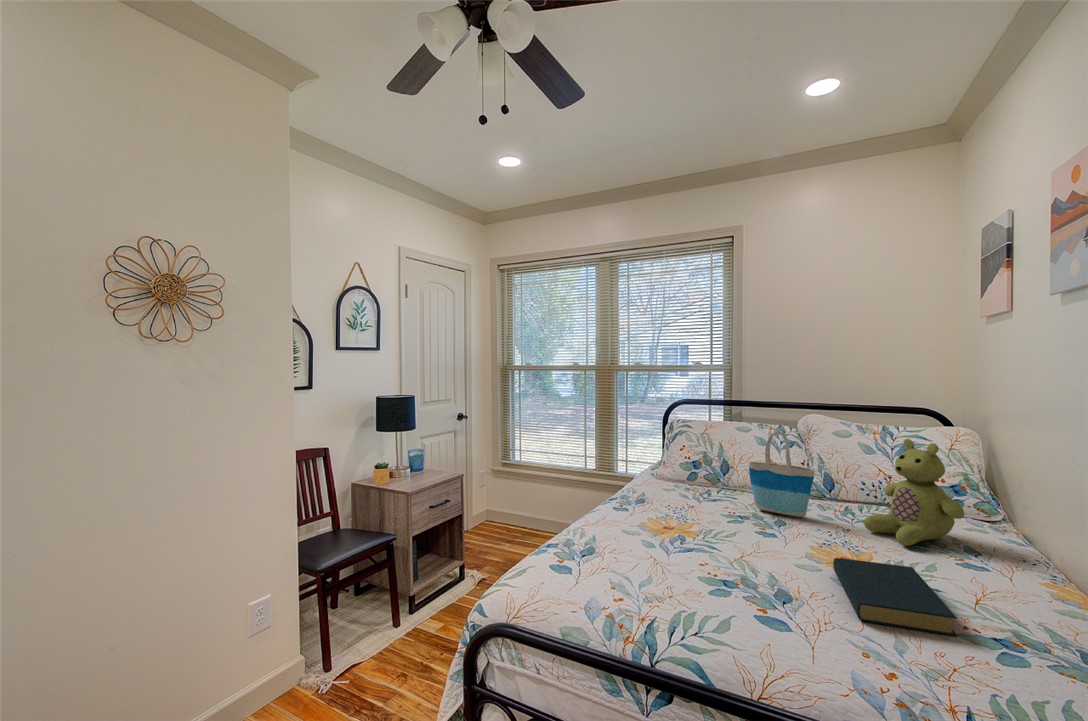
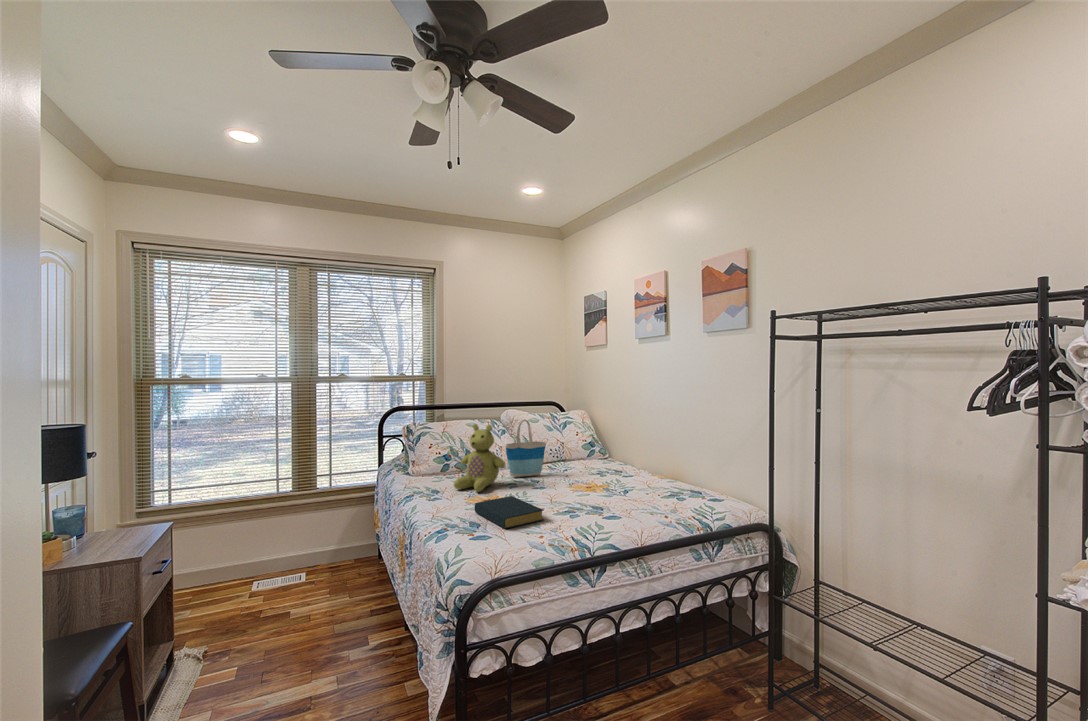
stuffed bear: present [864,439,965,546] -> present [454,424,505,492]
hardback book: present [833,558,957,636] -> present [475,496,544,529]

